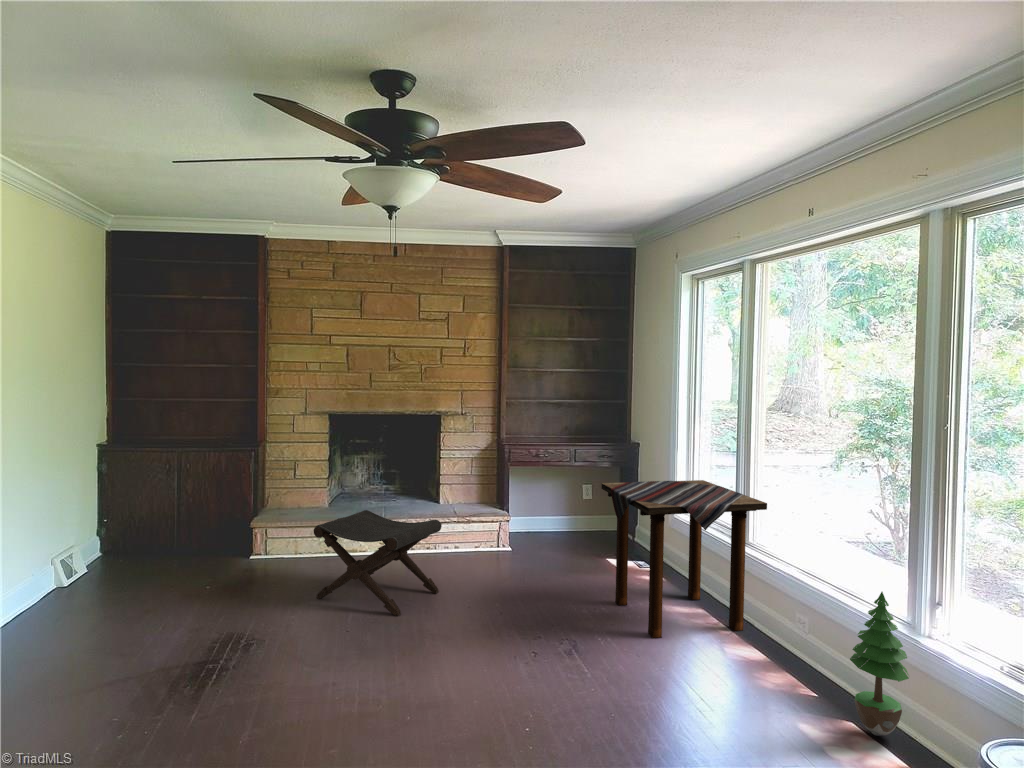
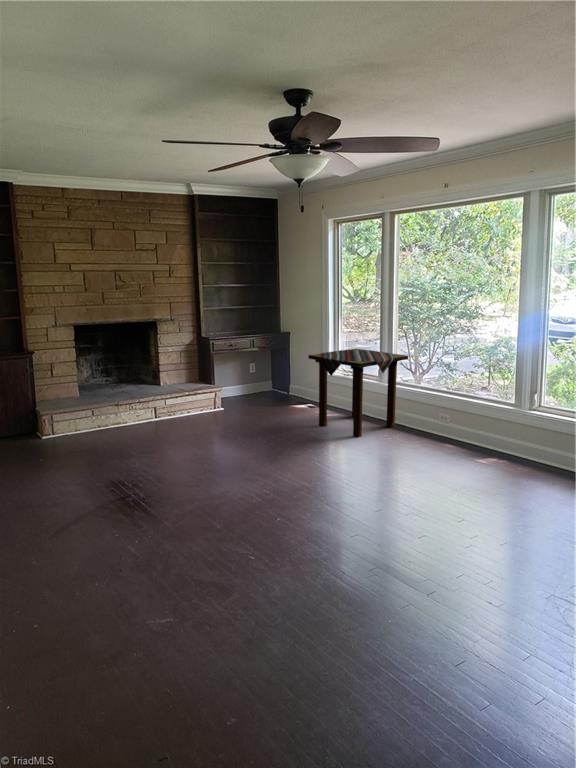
footstool: present [314,510,442,616] -> none [129,390,211,455]
potted tree: present [850,592,909,736] -> none [476,387,503,454]

